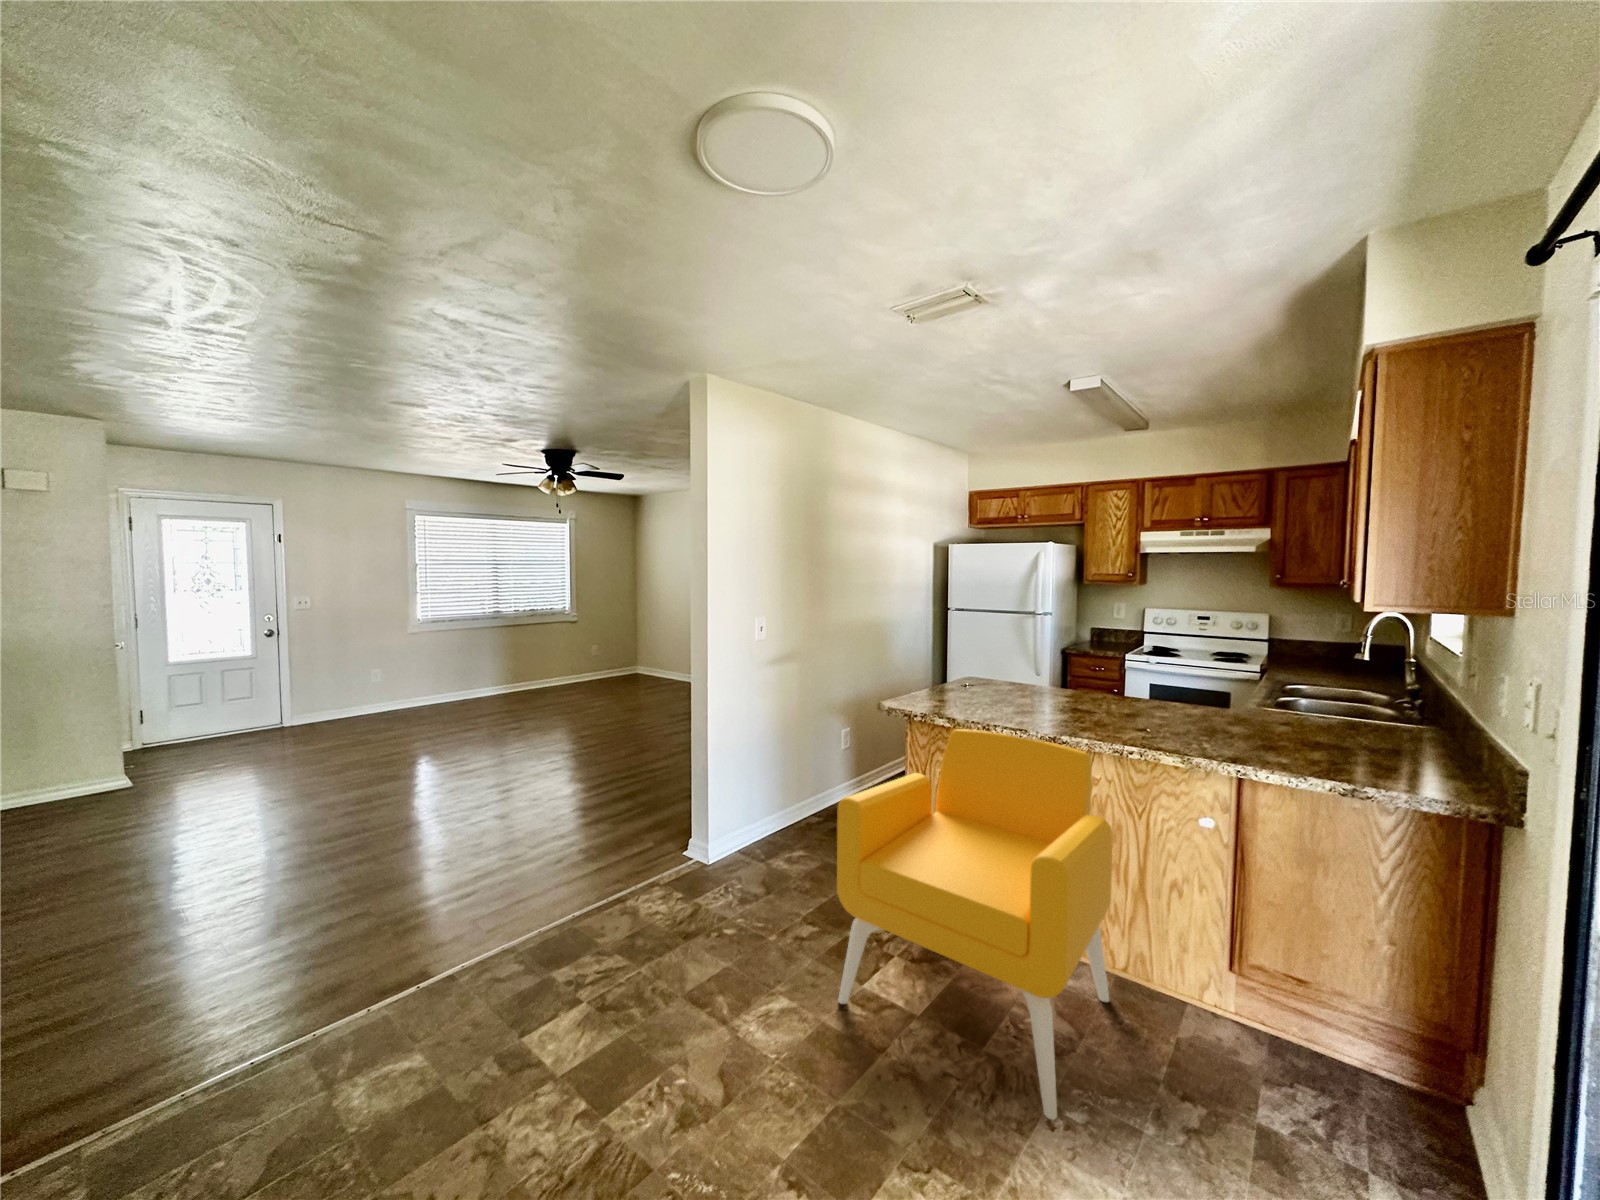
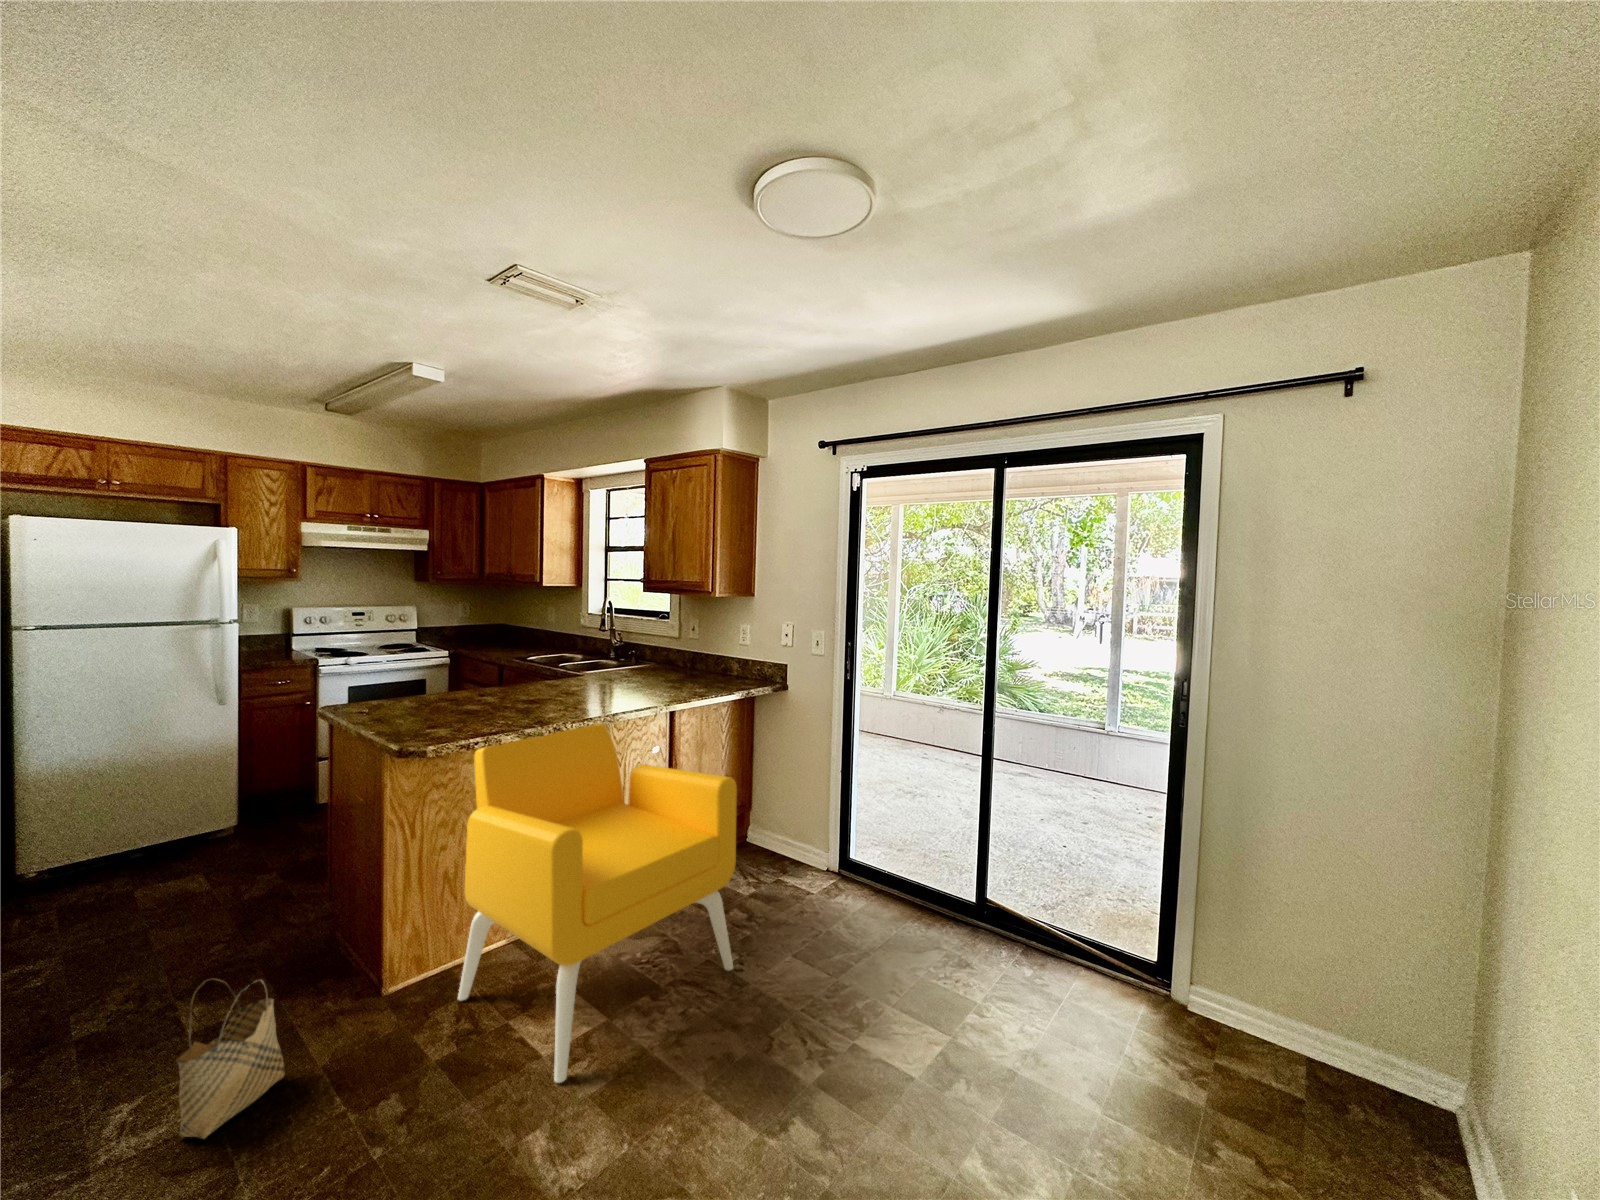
woven basket: none [785,802,839,882] -> present [177,978,284,1139]

